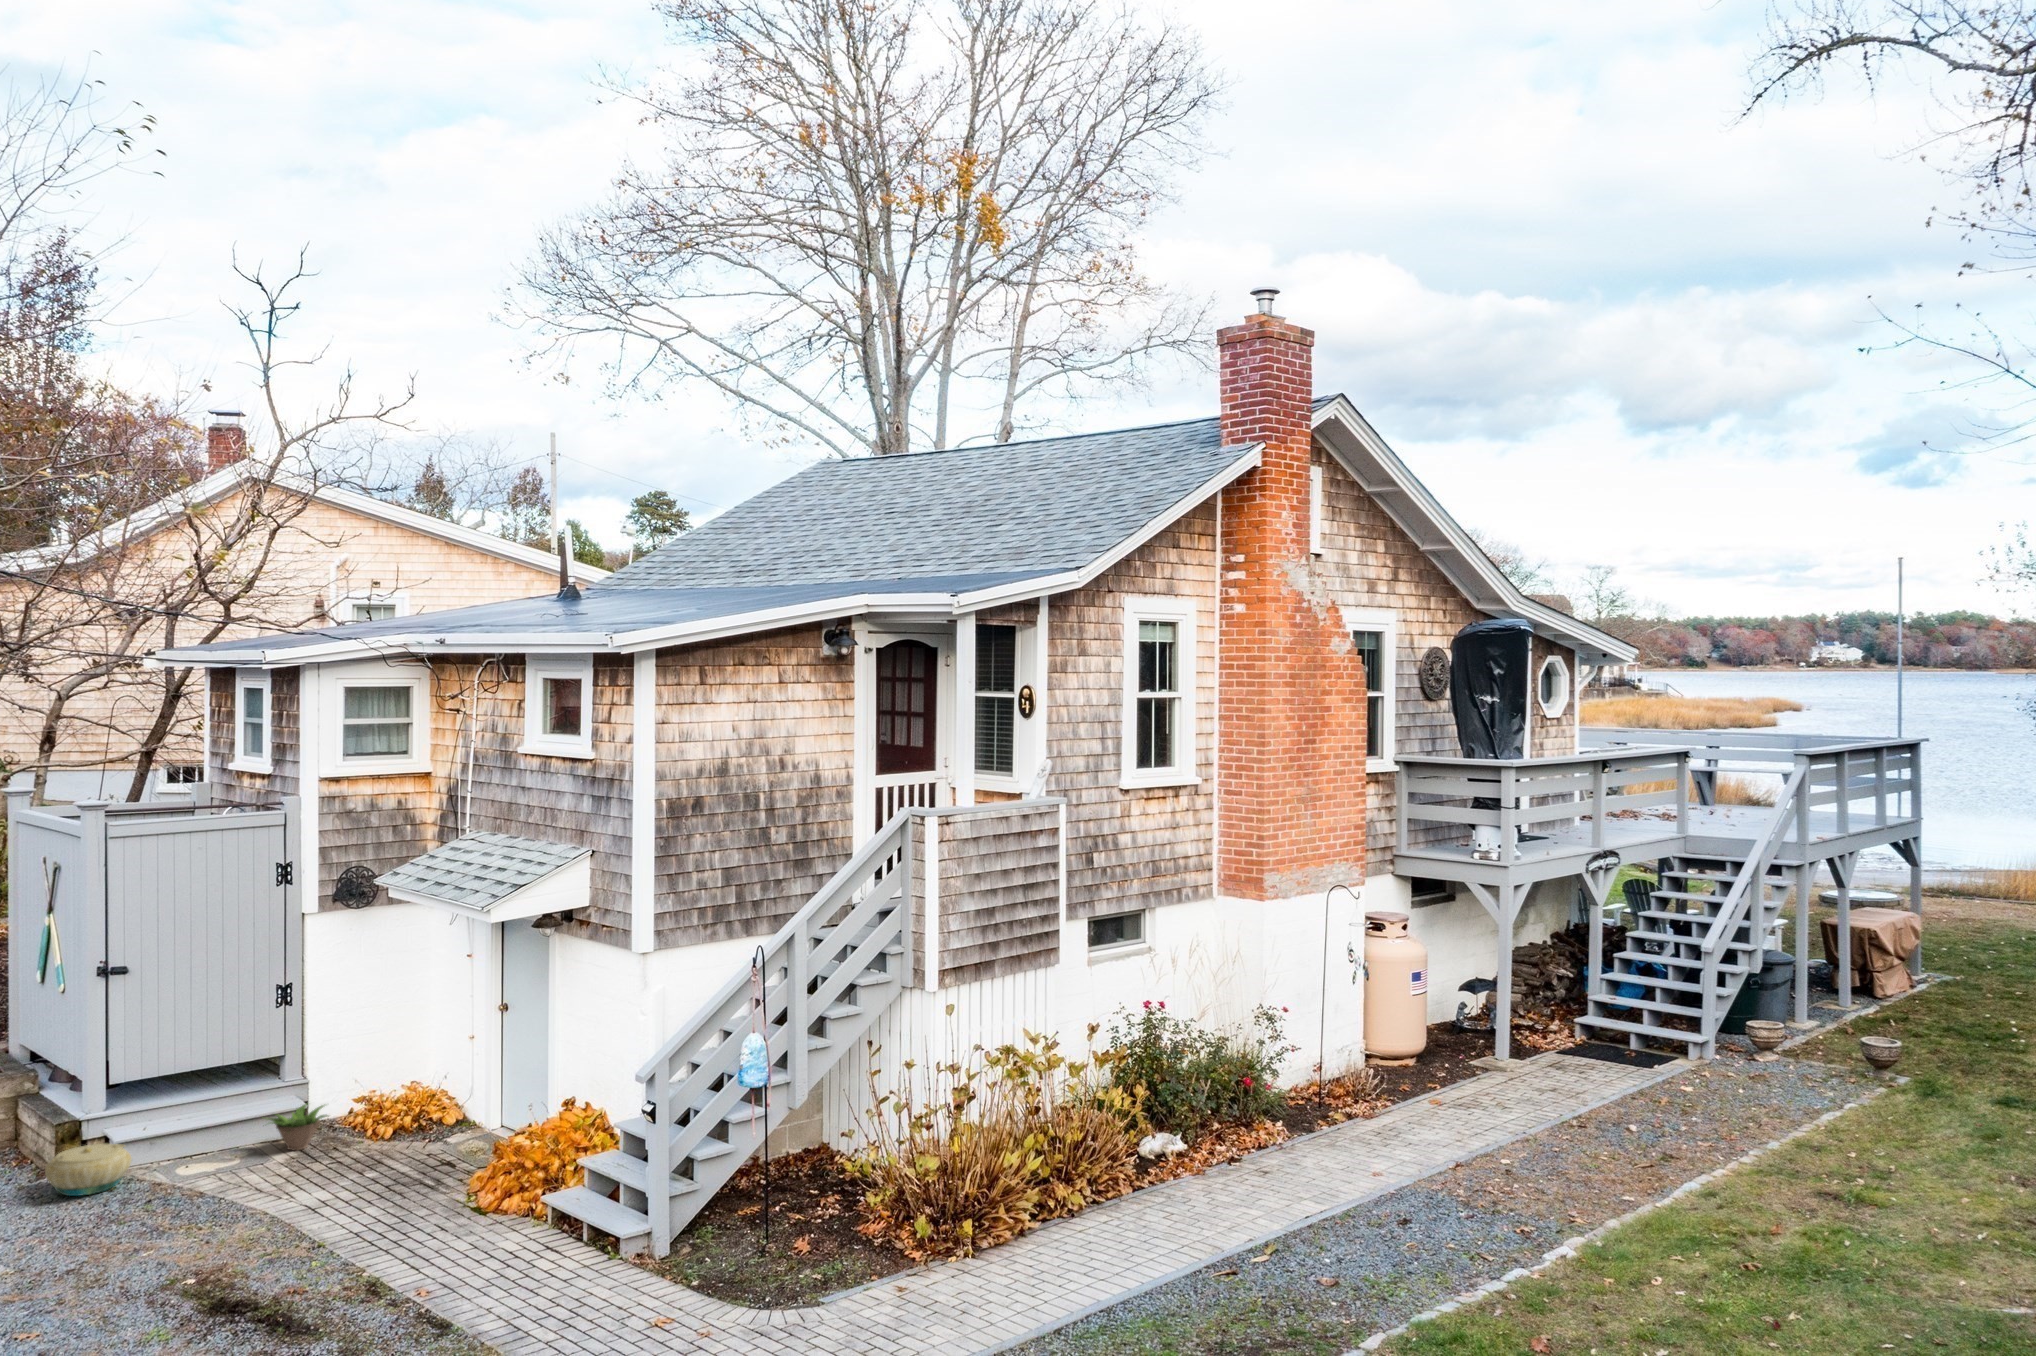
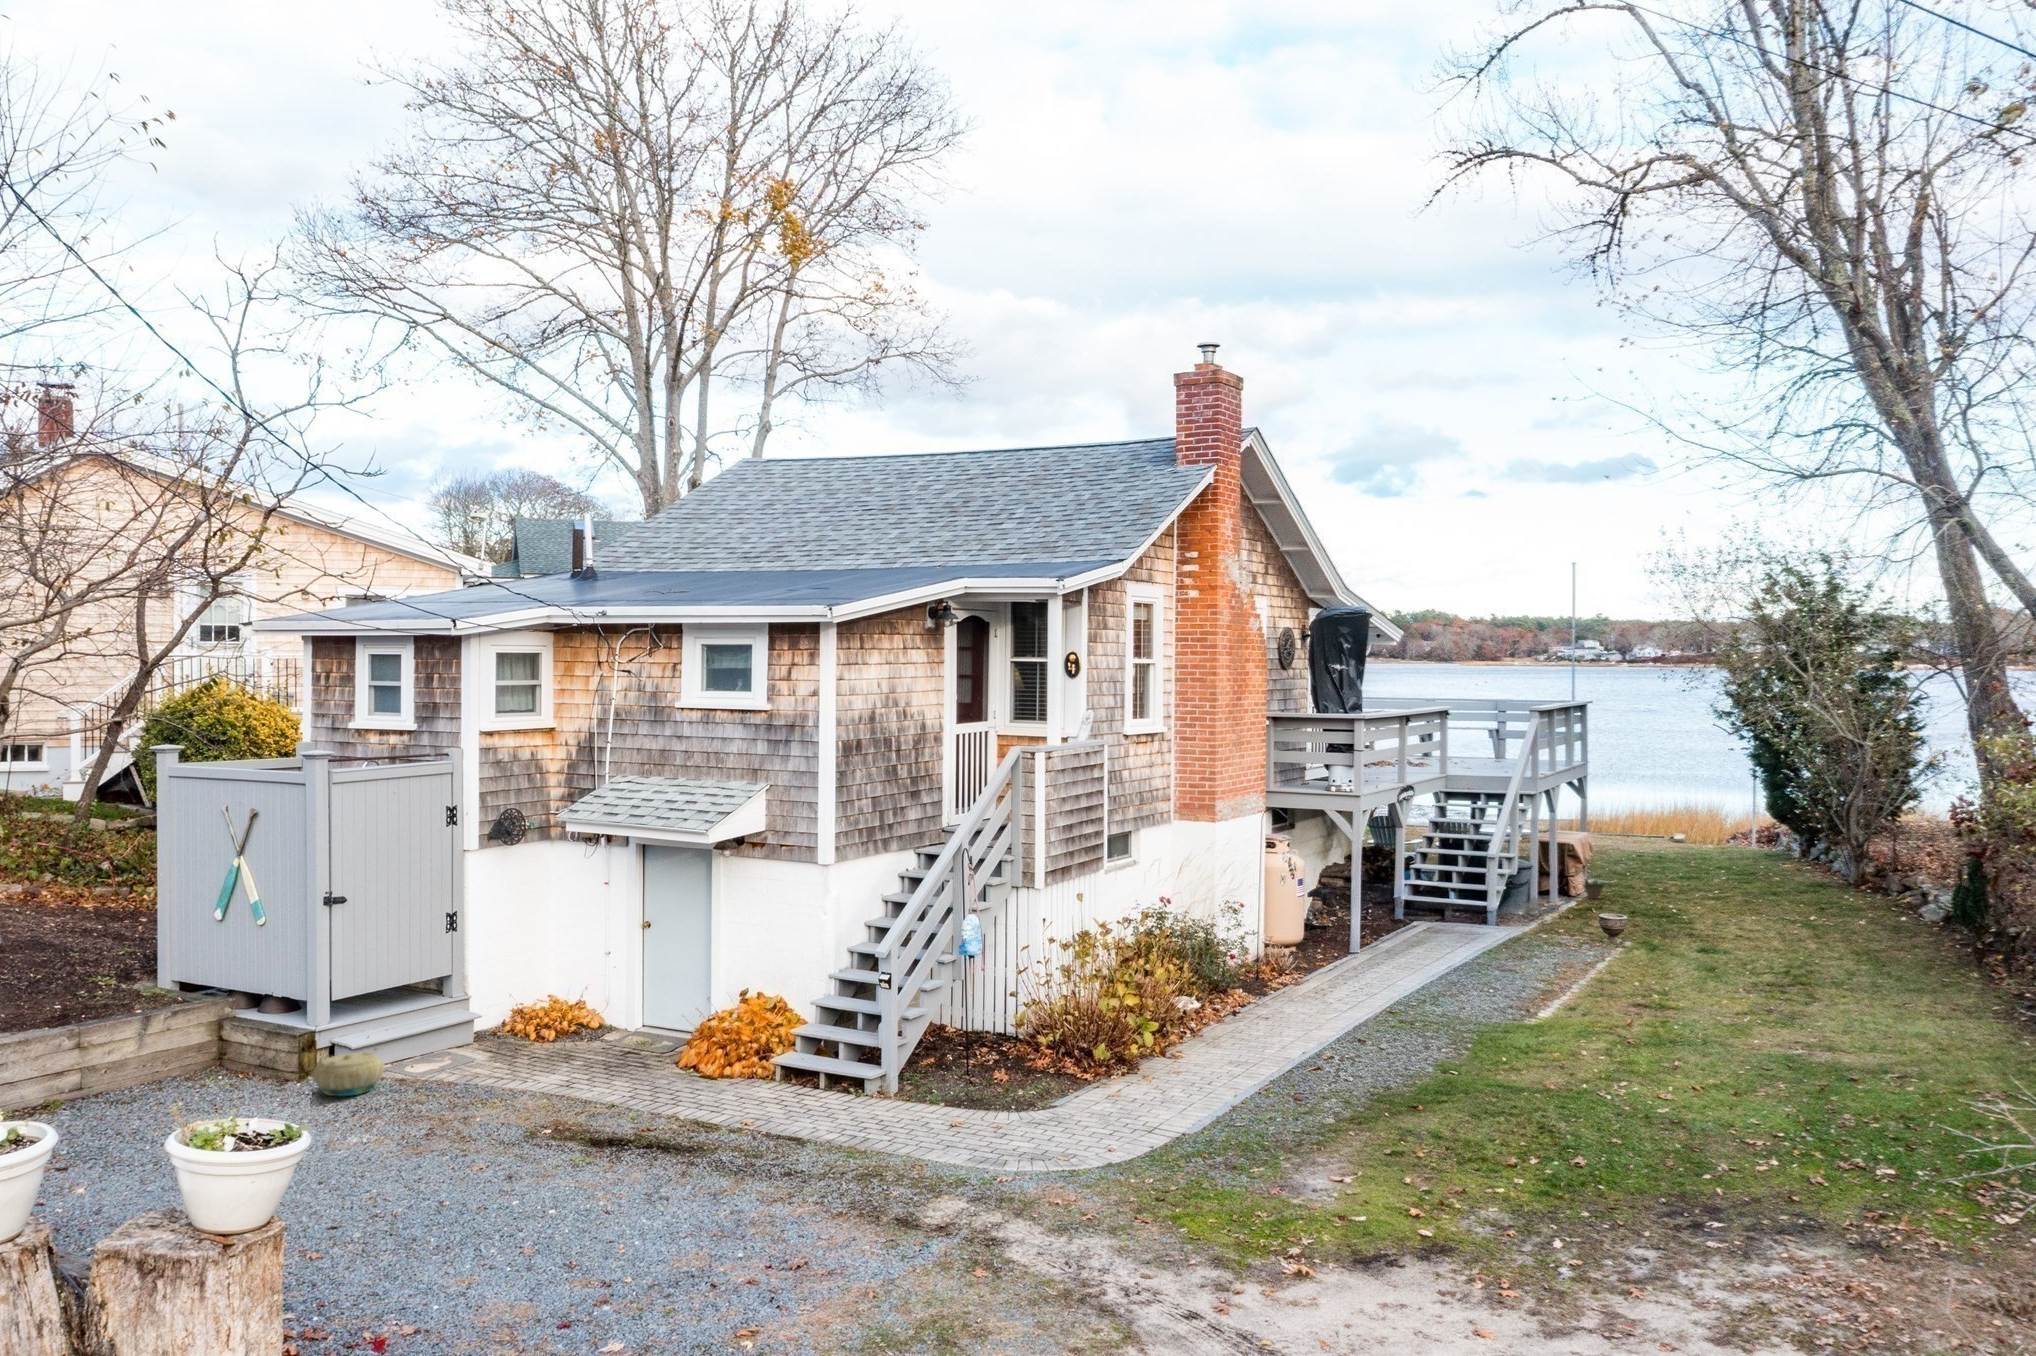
decorative plant: present [267,1104,329,1150] -> present [1583,880,1608,899]

